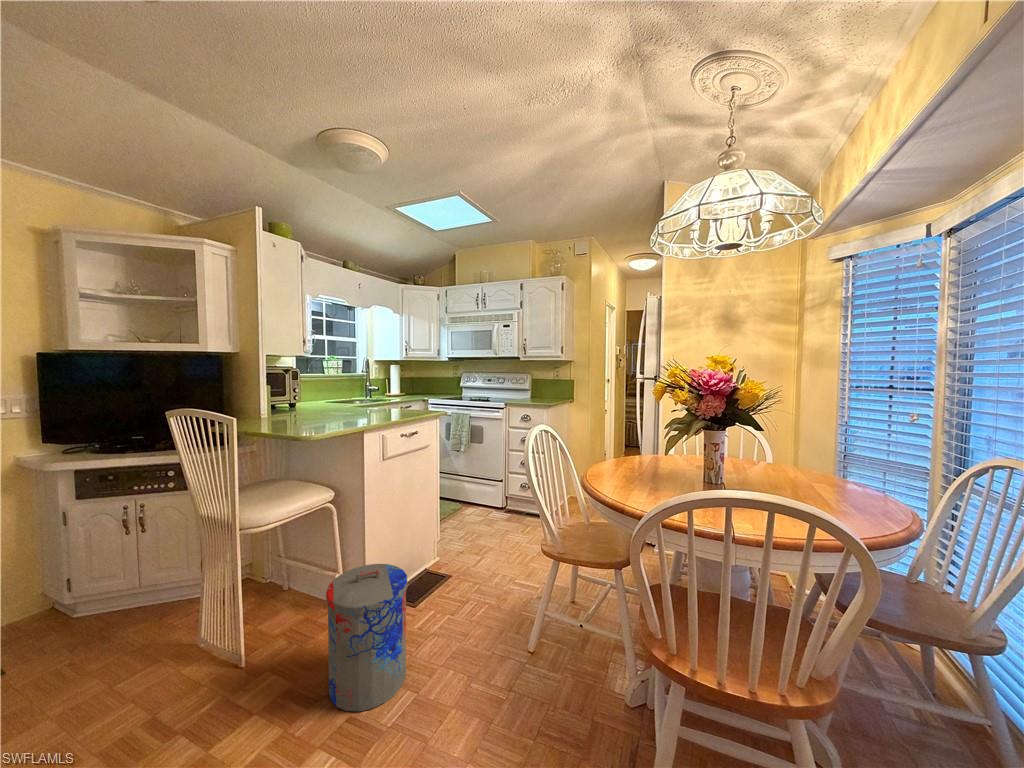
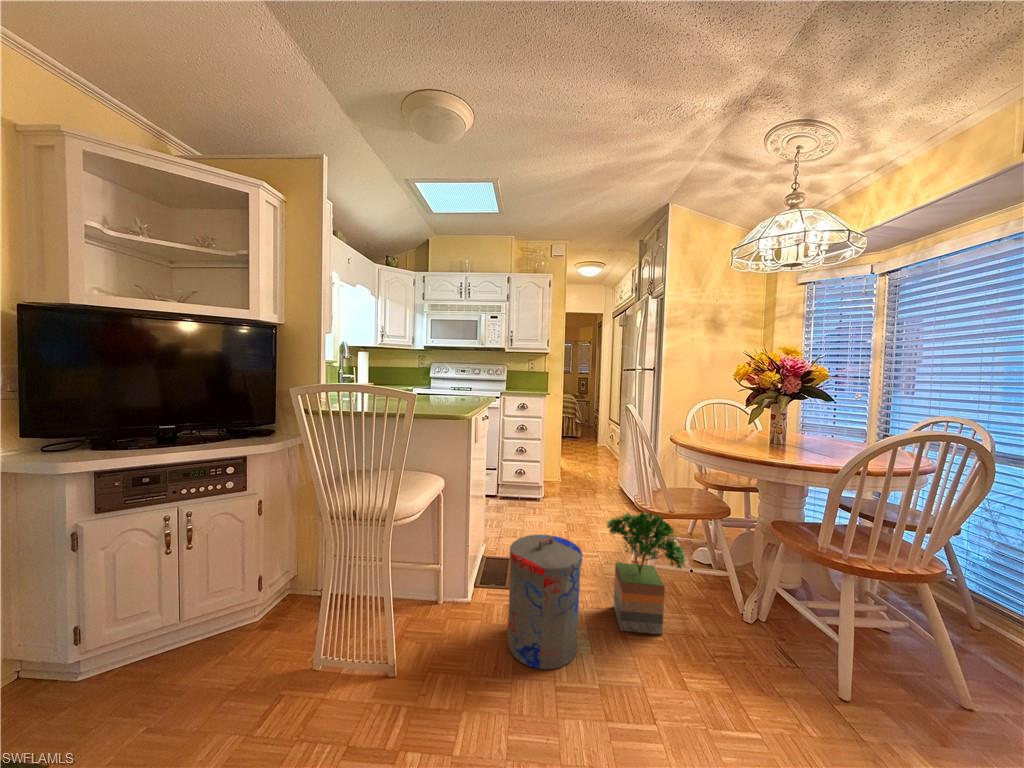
potted tree: none [457,553,539,710] -> present [607,512,685,635]

